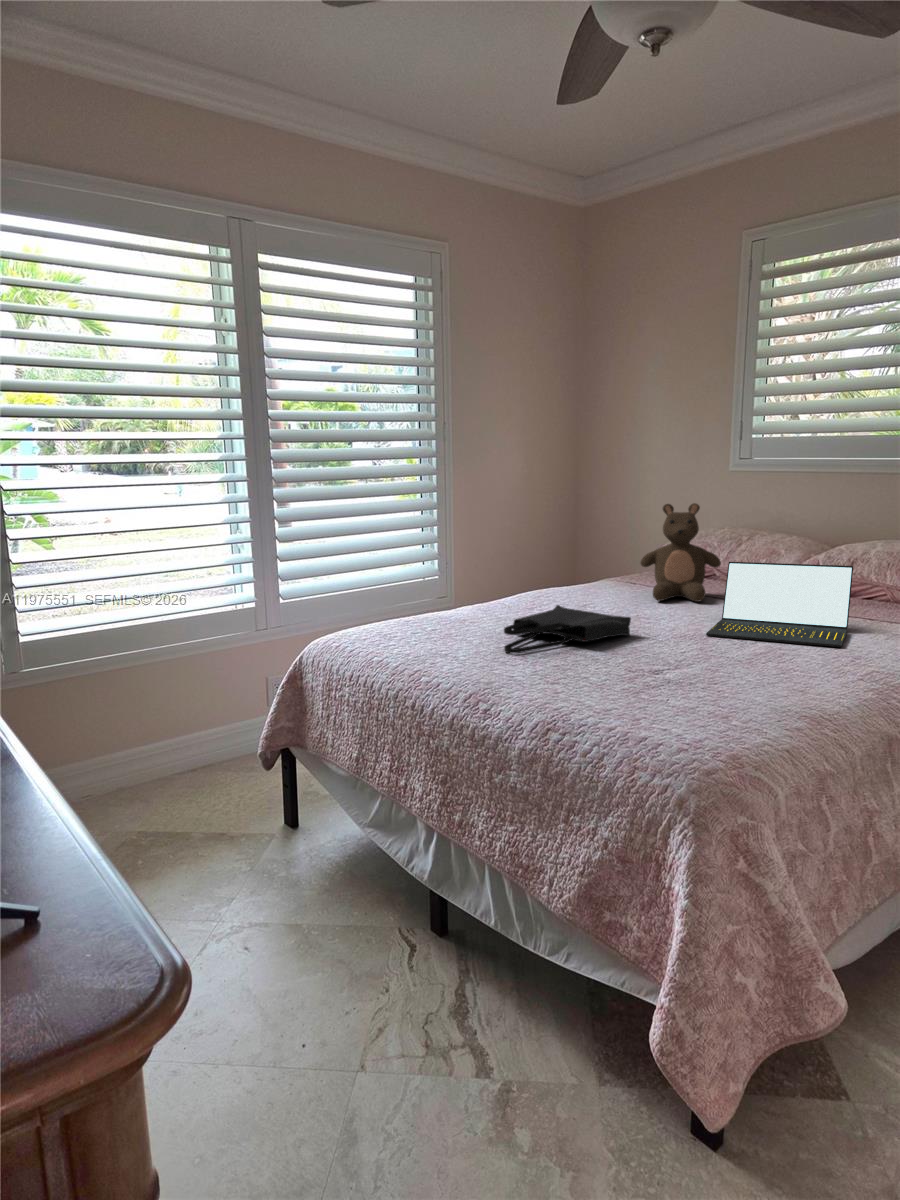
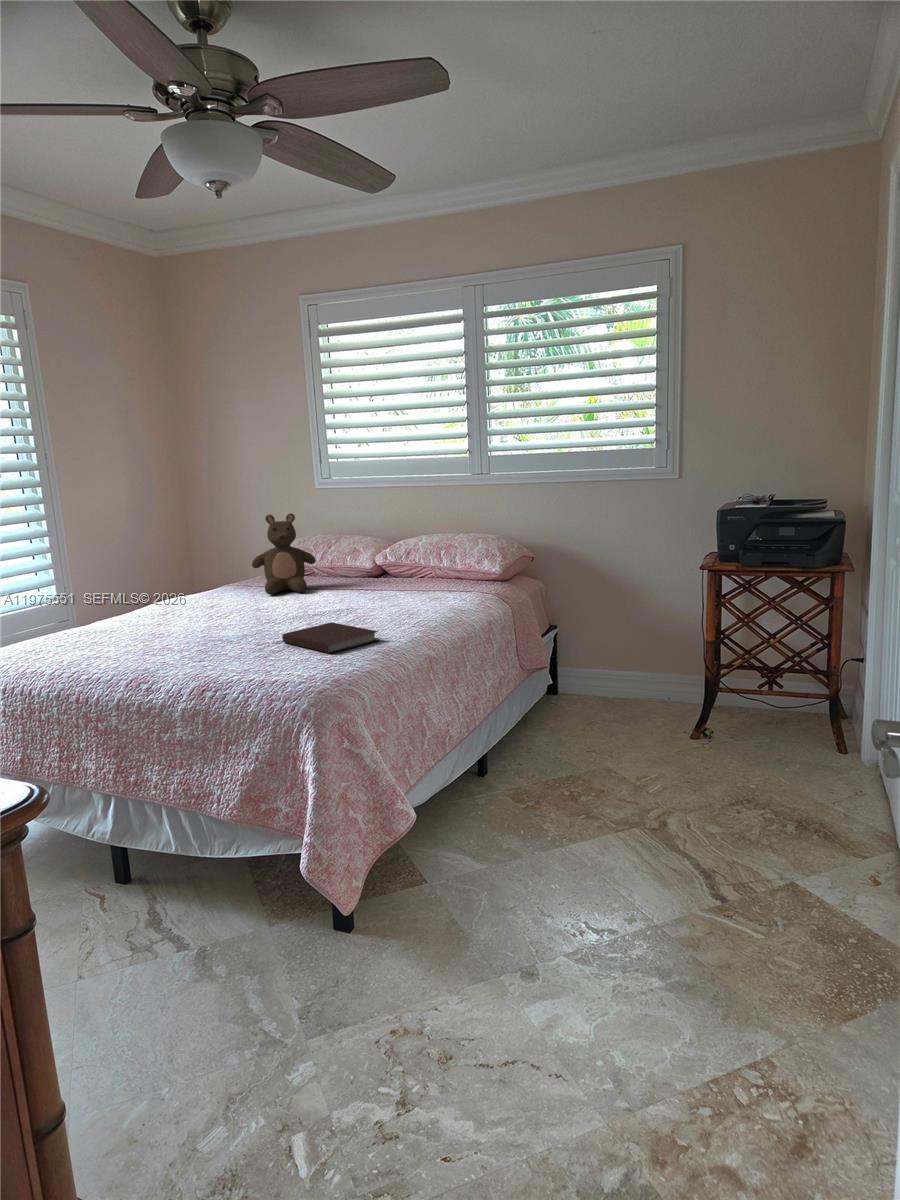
laptop: present [706,562,853,647] -> none [310,555,405,615]
tote bag: present [504,605,631,653] -> none [148,605,252,647]
notebook: none [665,652,812,702] -> present [282,622,379,653]

